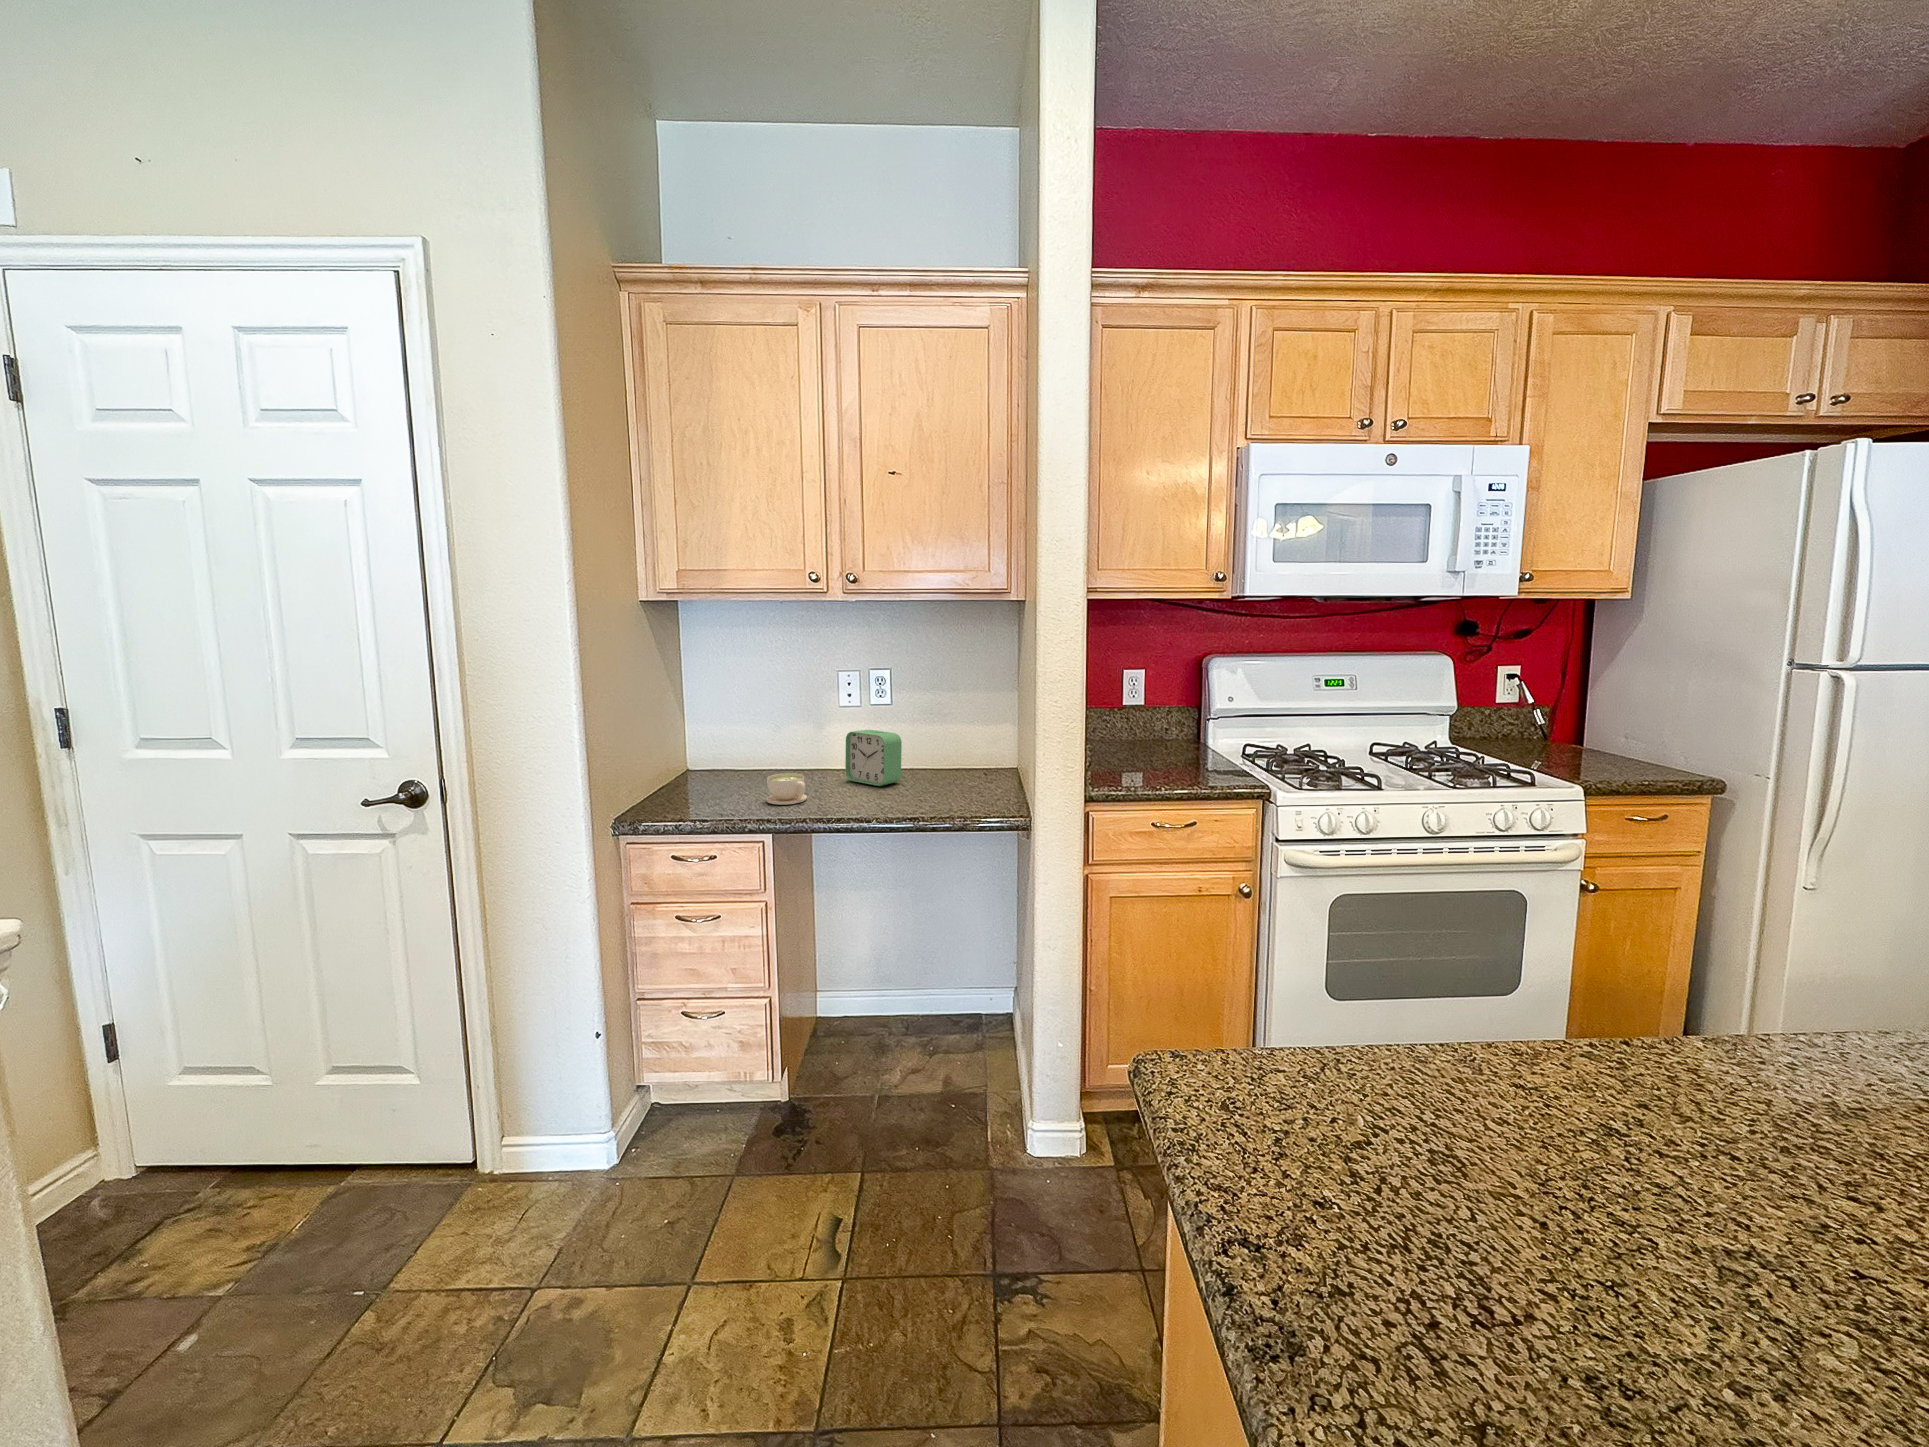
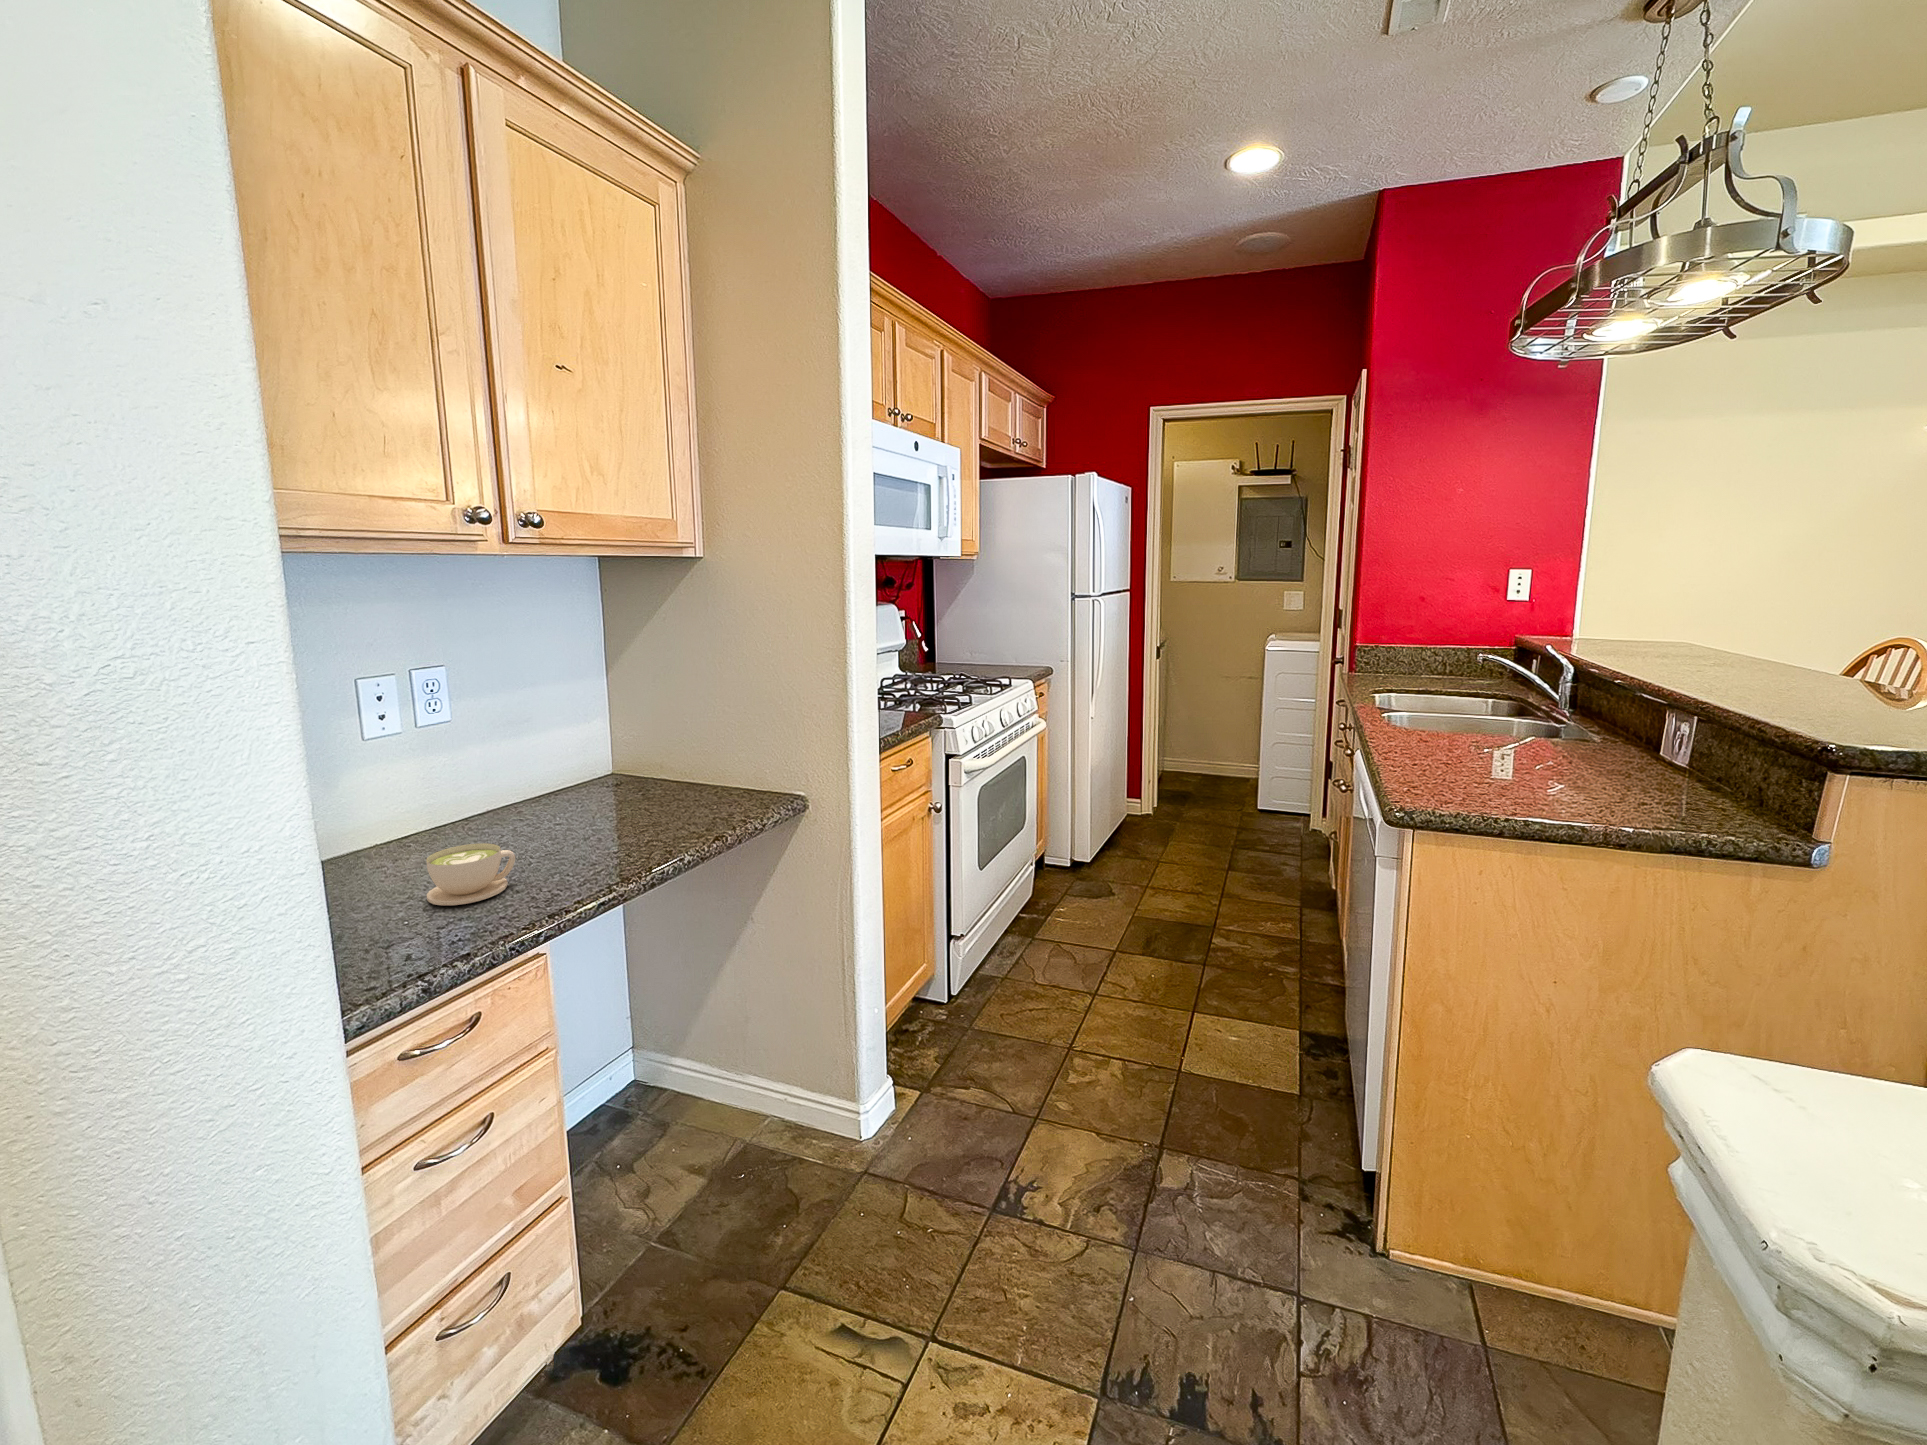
alarm clock: present [845,730,902,786] -> none [445,752,551,843]

